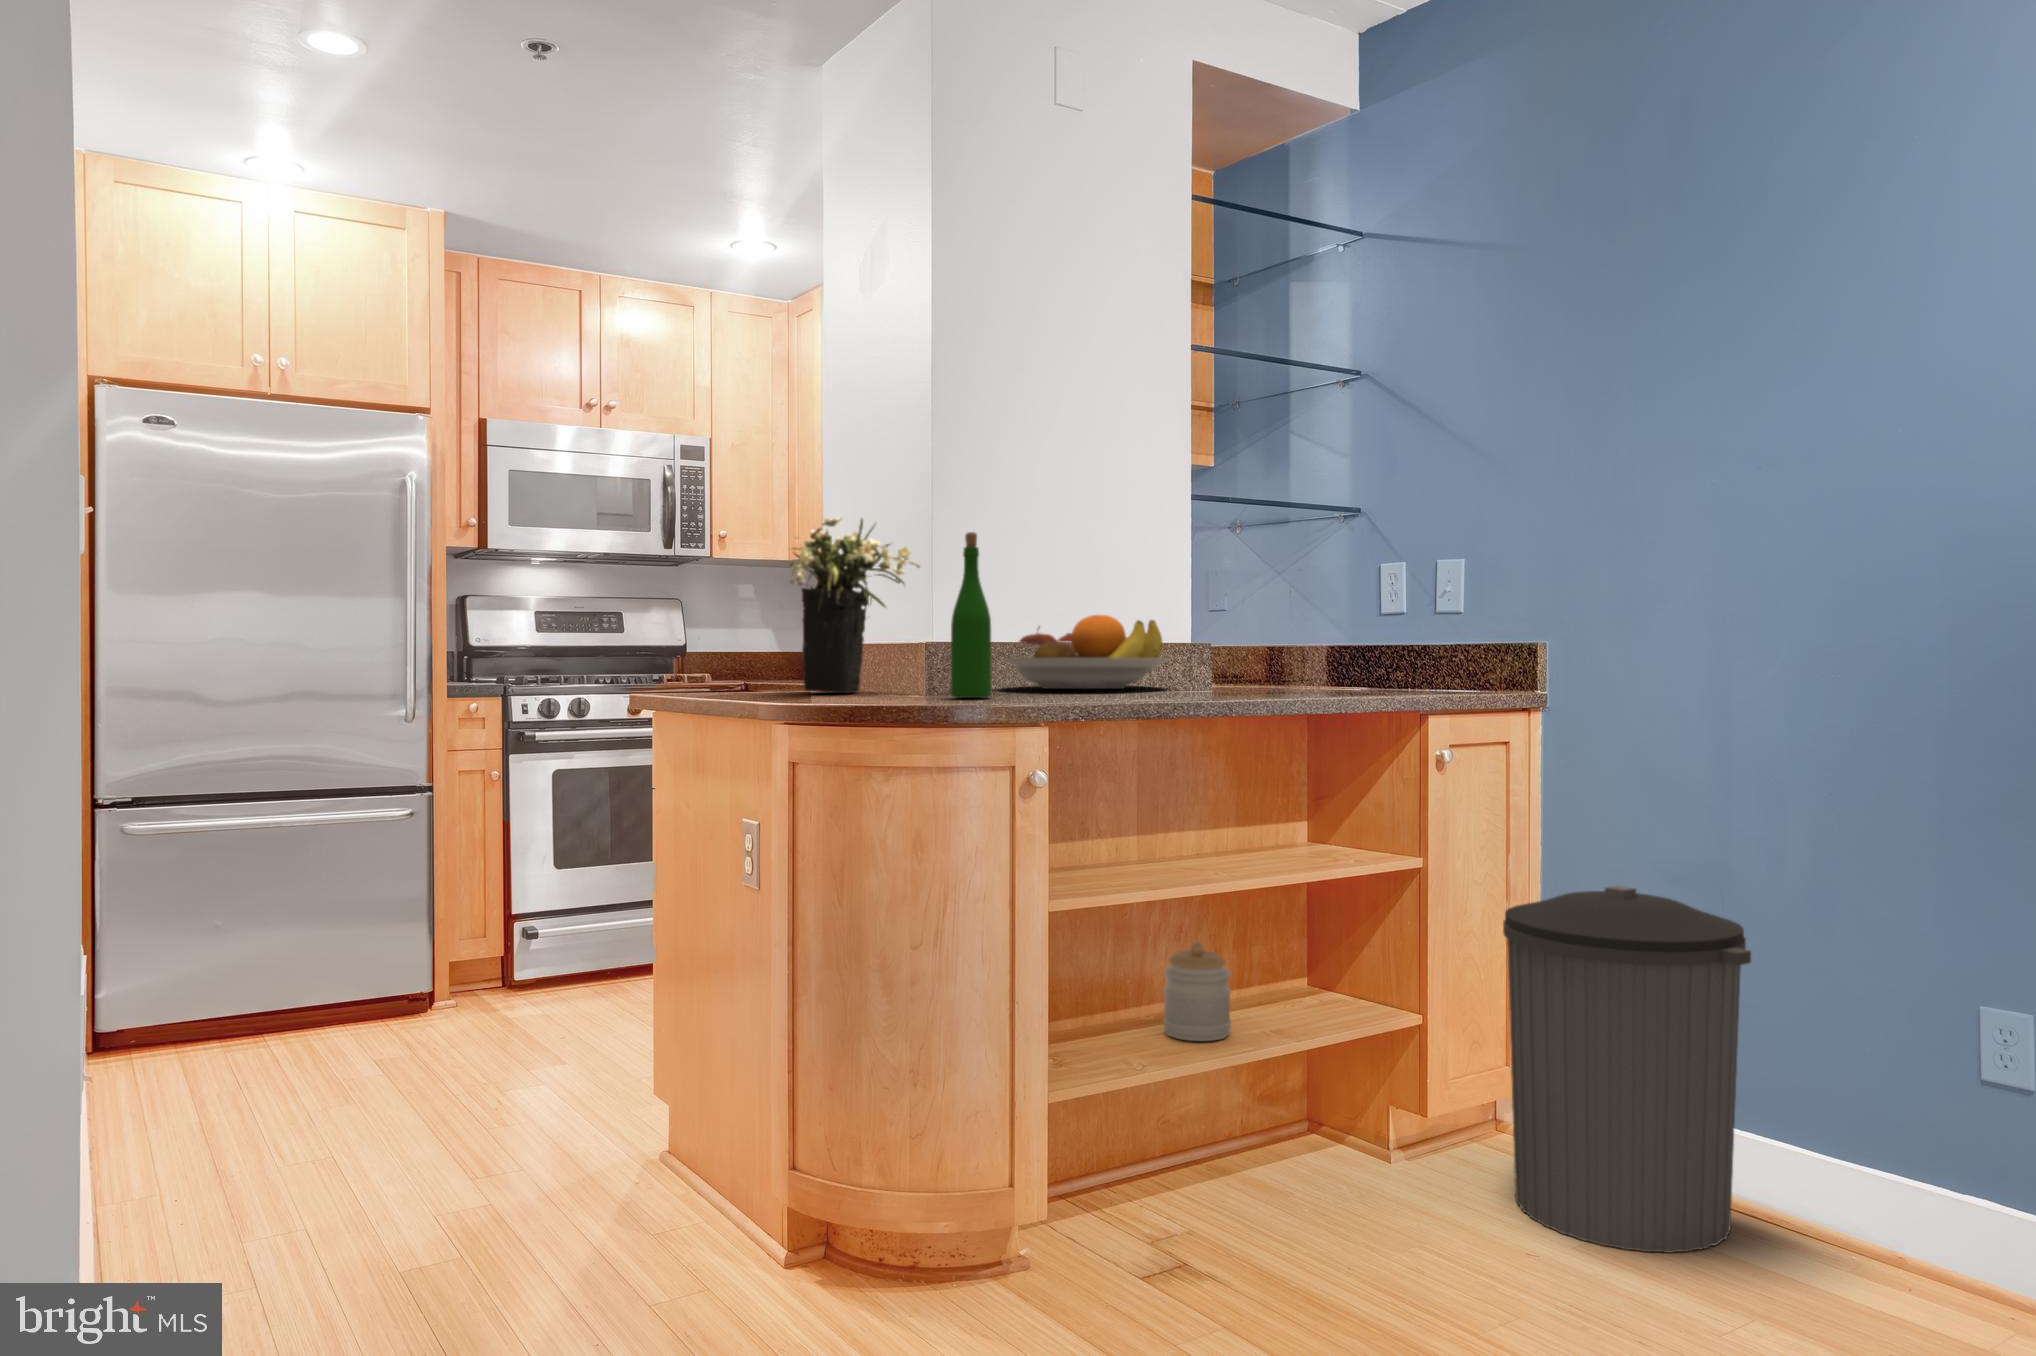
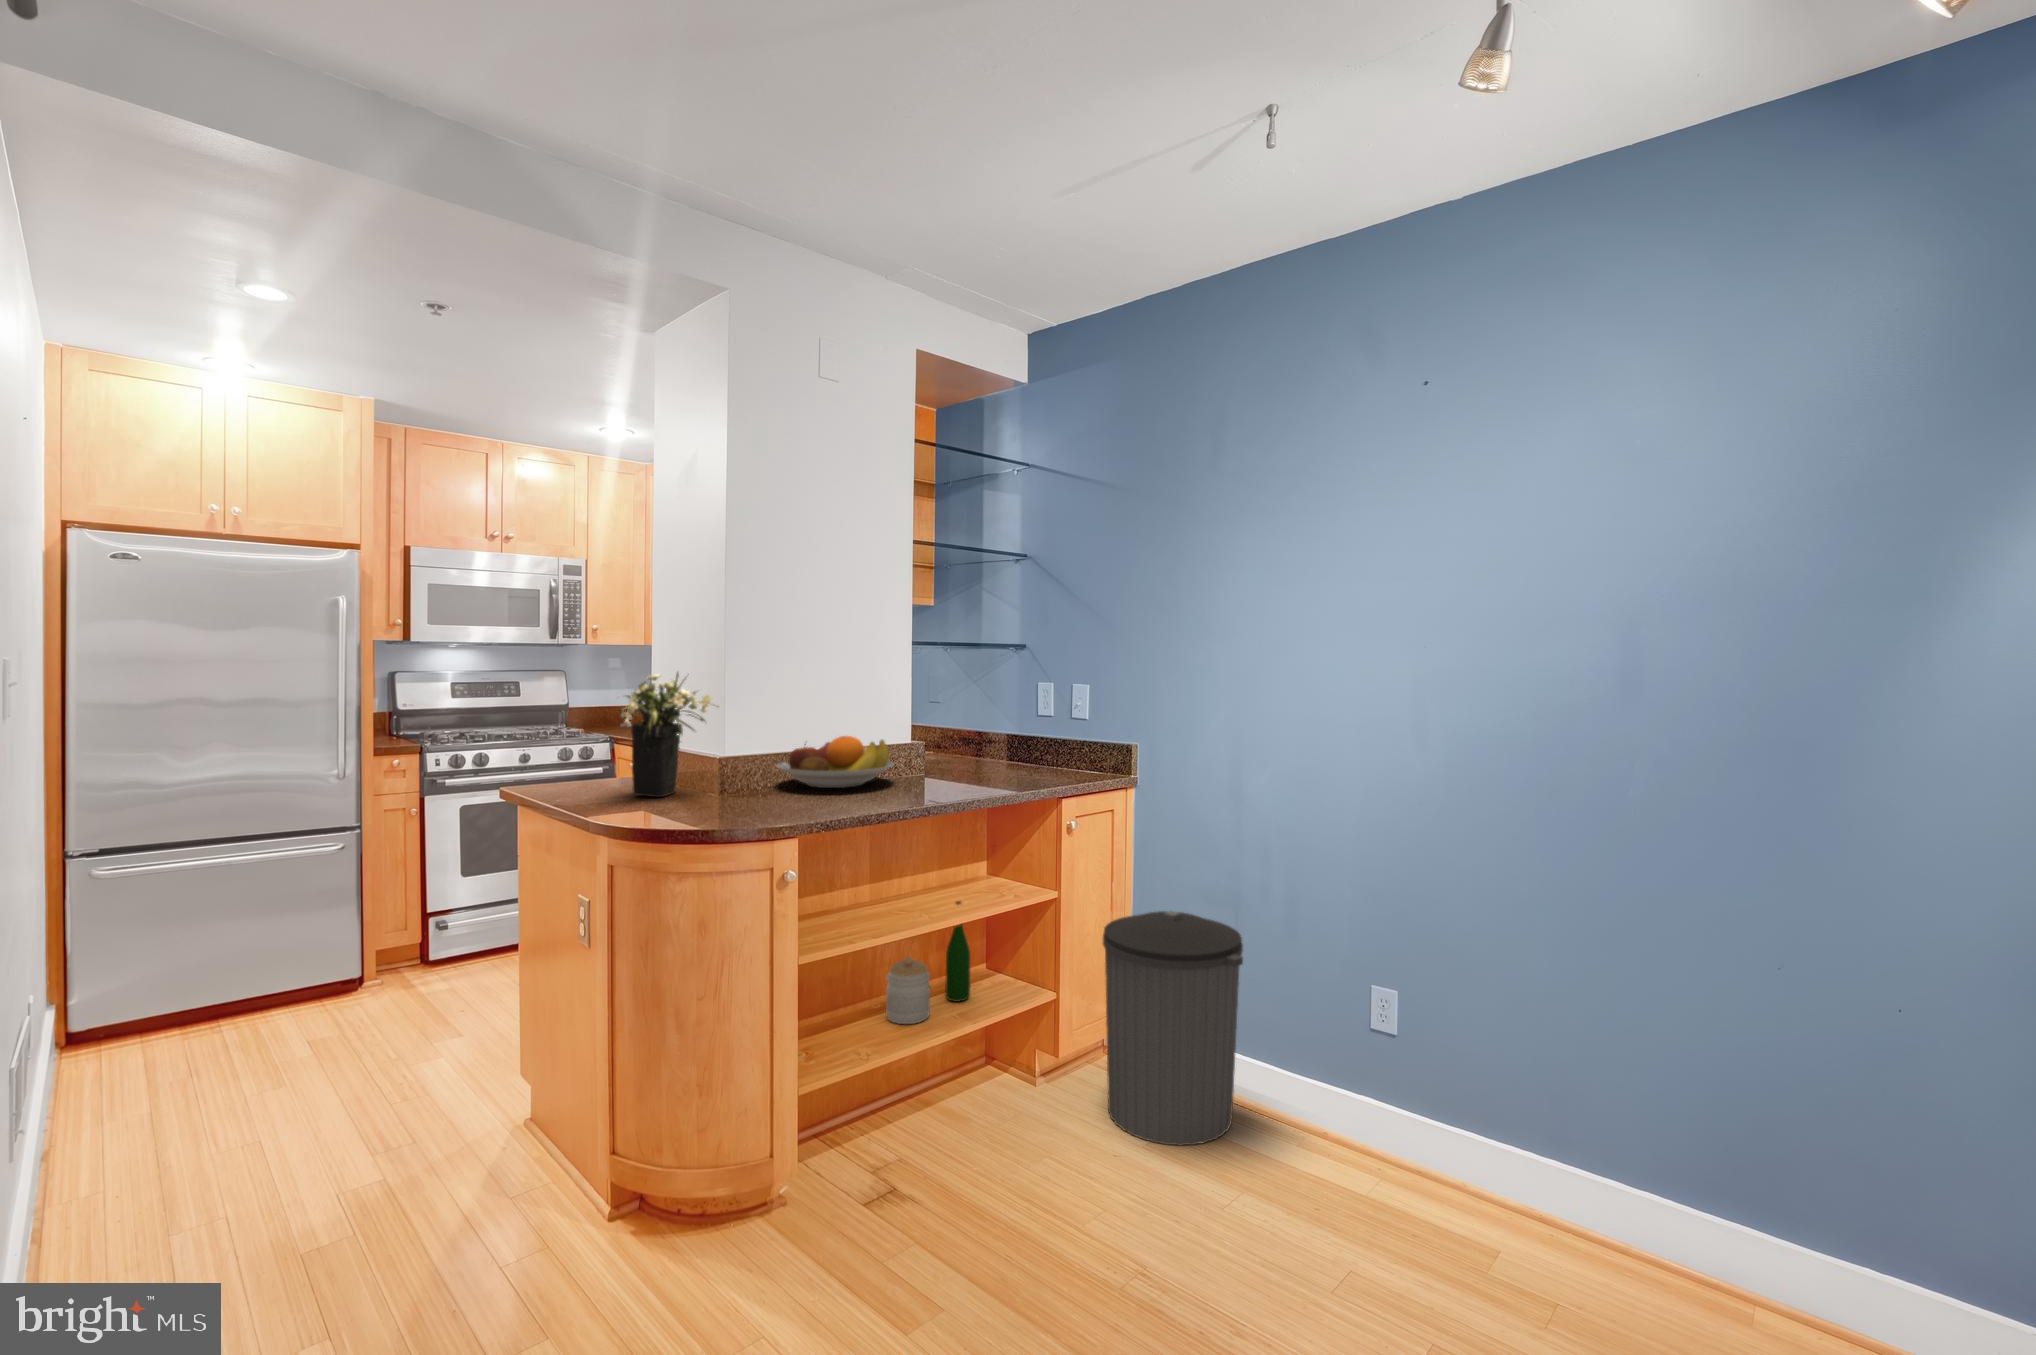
wine bottle: present [951,532,991,698] -> present [945,901,970,1002]

